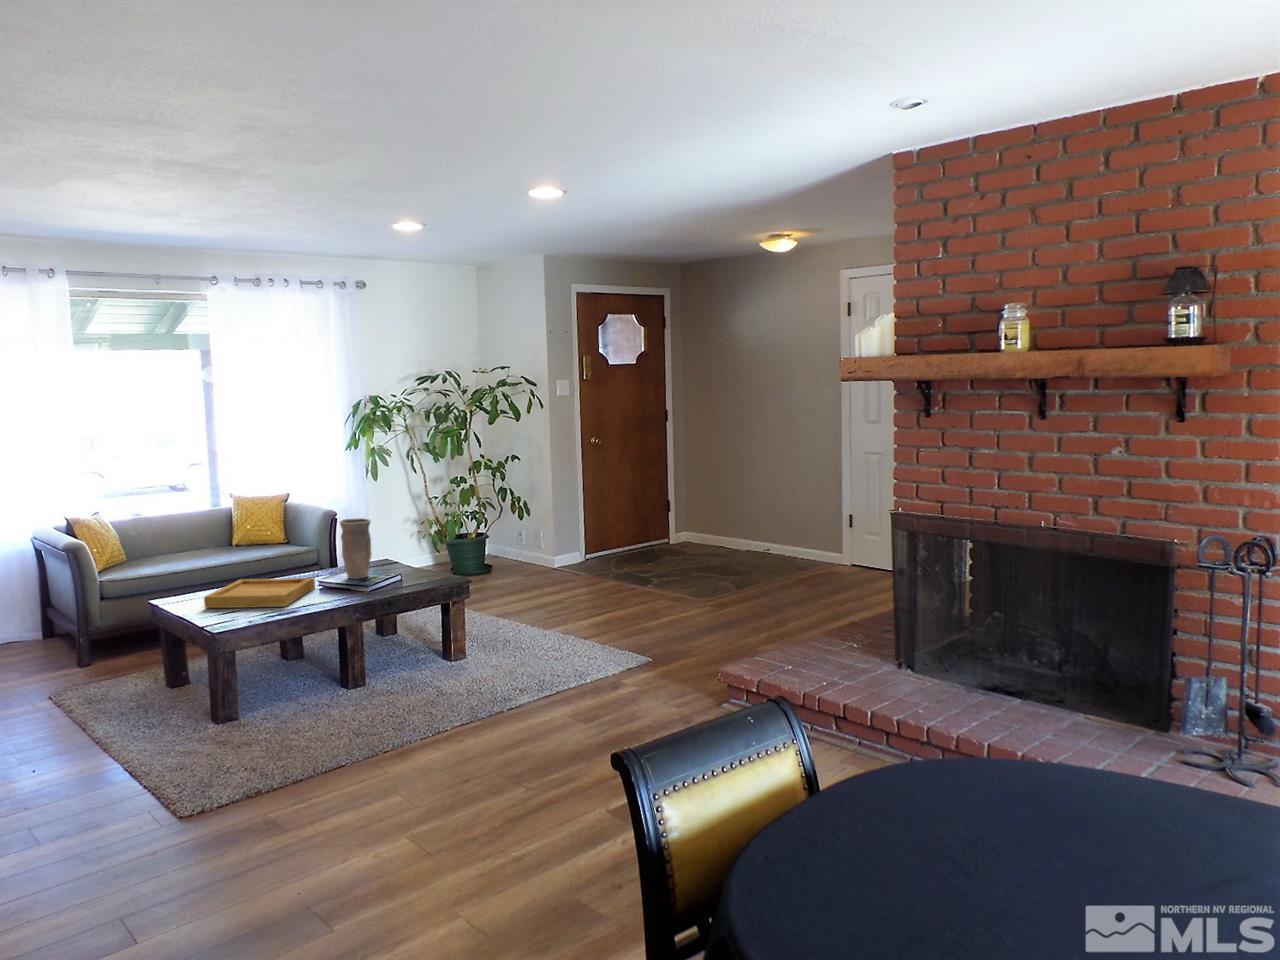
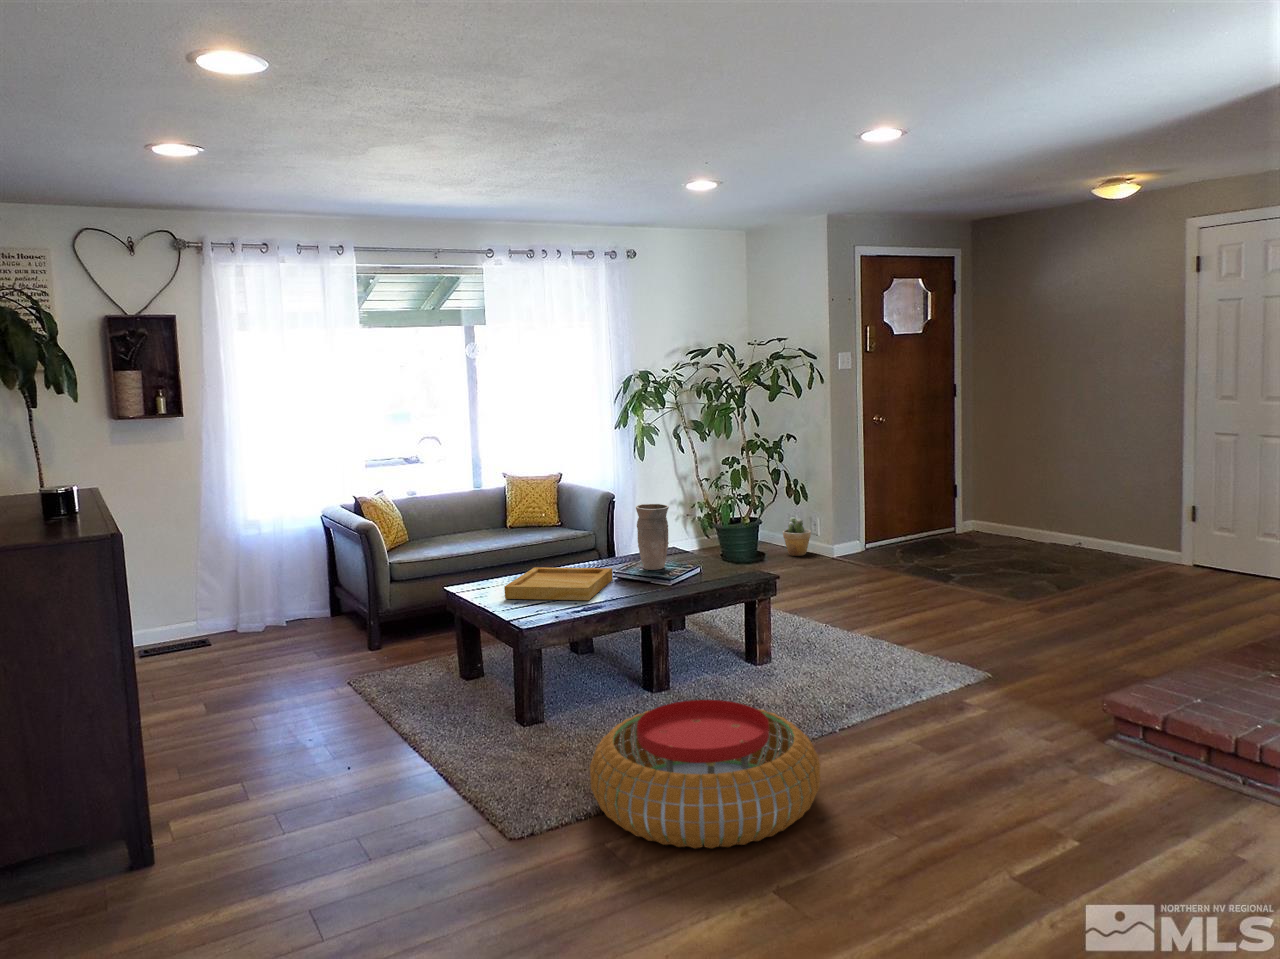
potted plant: none [508,531,534,567] -> present [783,517,811,556]
pouf: none [261,687,470,810] -> present [590,700,821,849]

